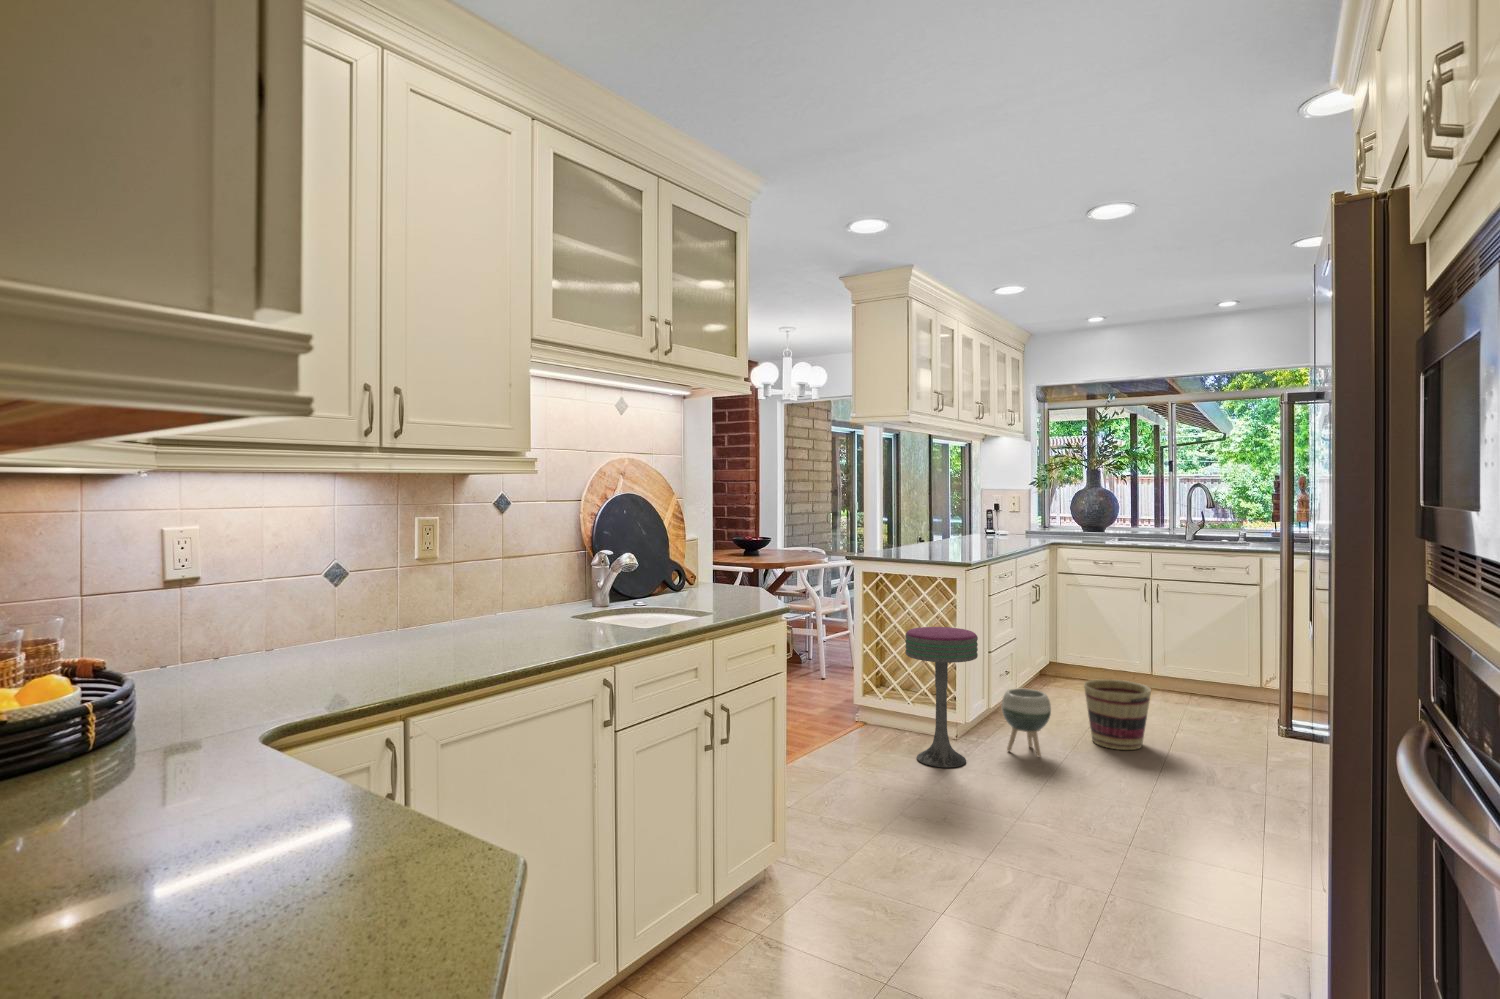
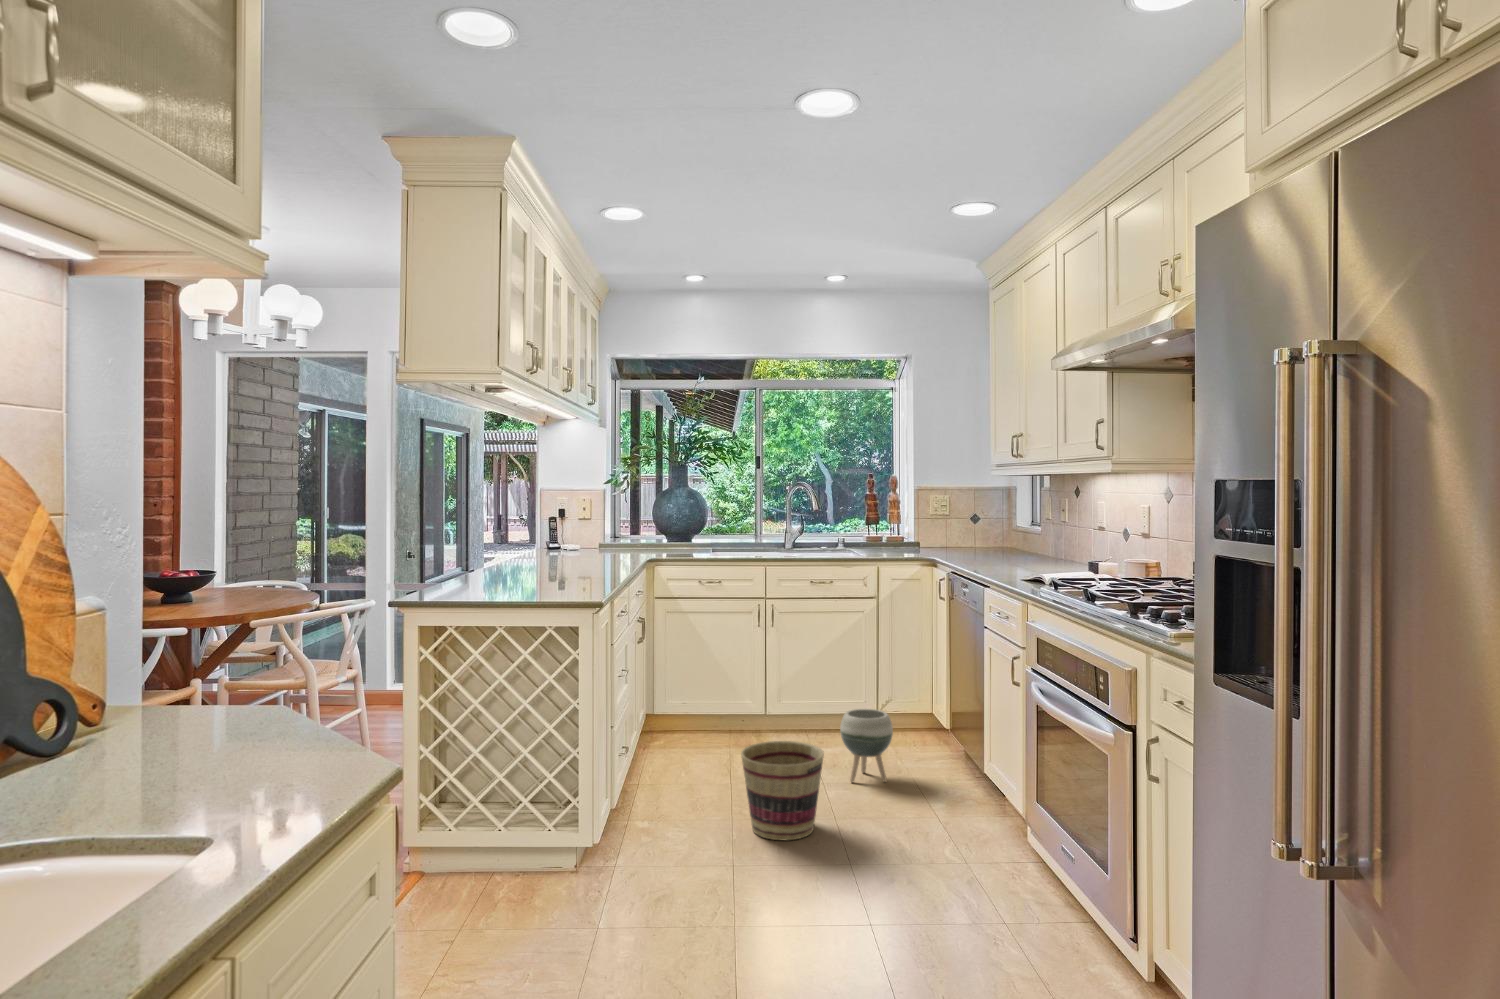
bar stool: present [905,627,978,768] -> none [515,707,633,949]
planter: present [1002,688,1051,757] -> present [840,709,893,782]

